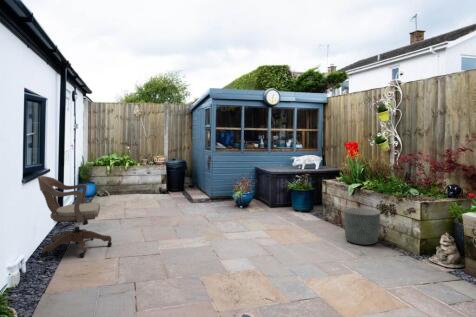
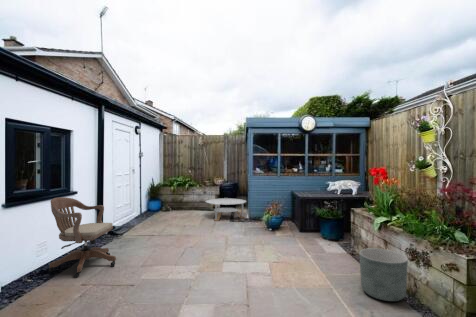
round table: none [157,178,204,203] -> present [206,198,246,221]

